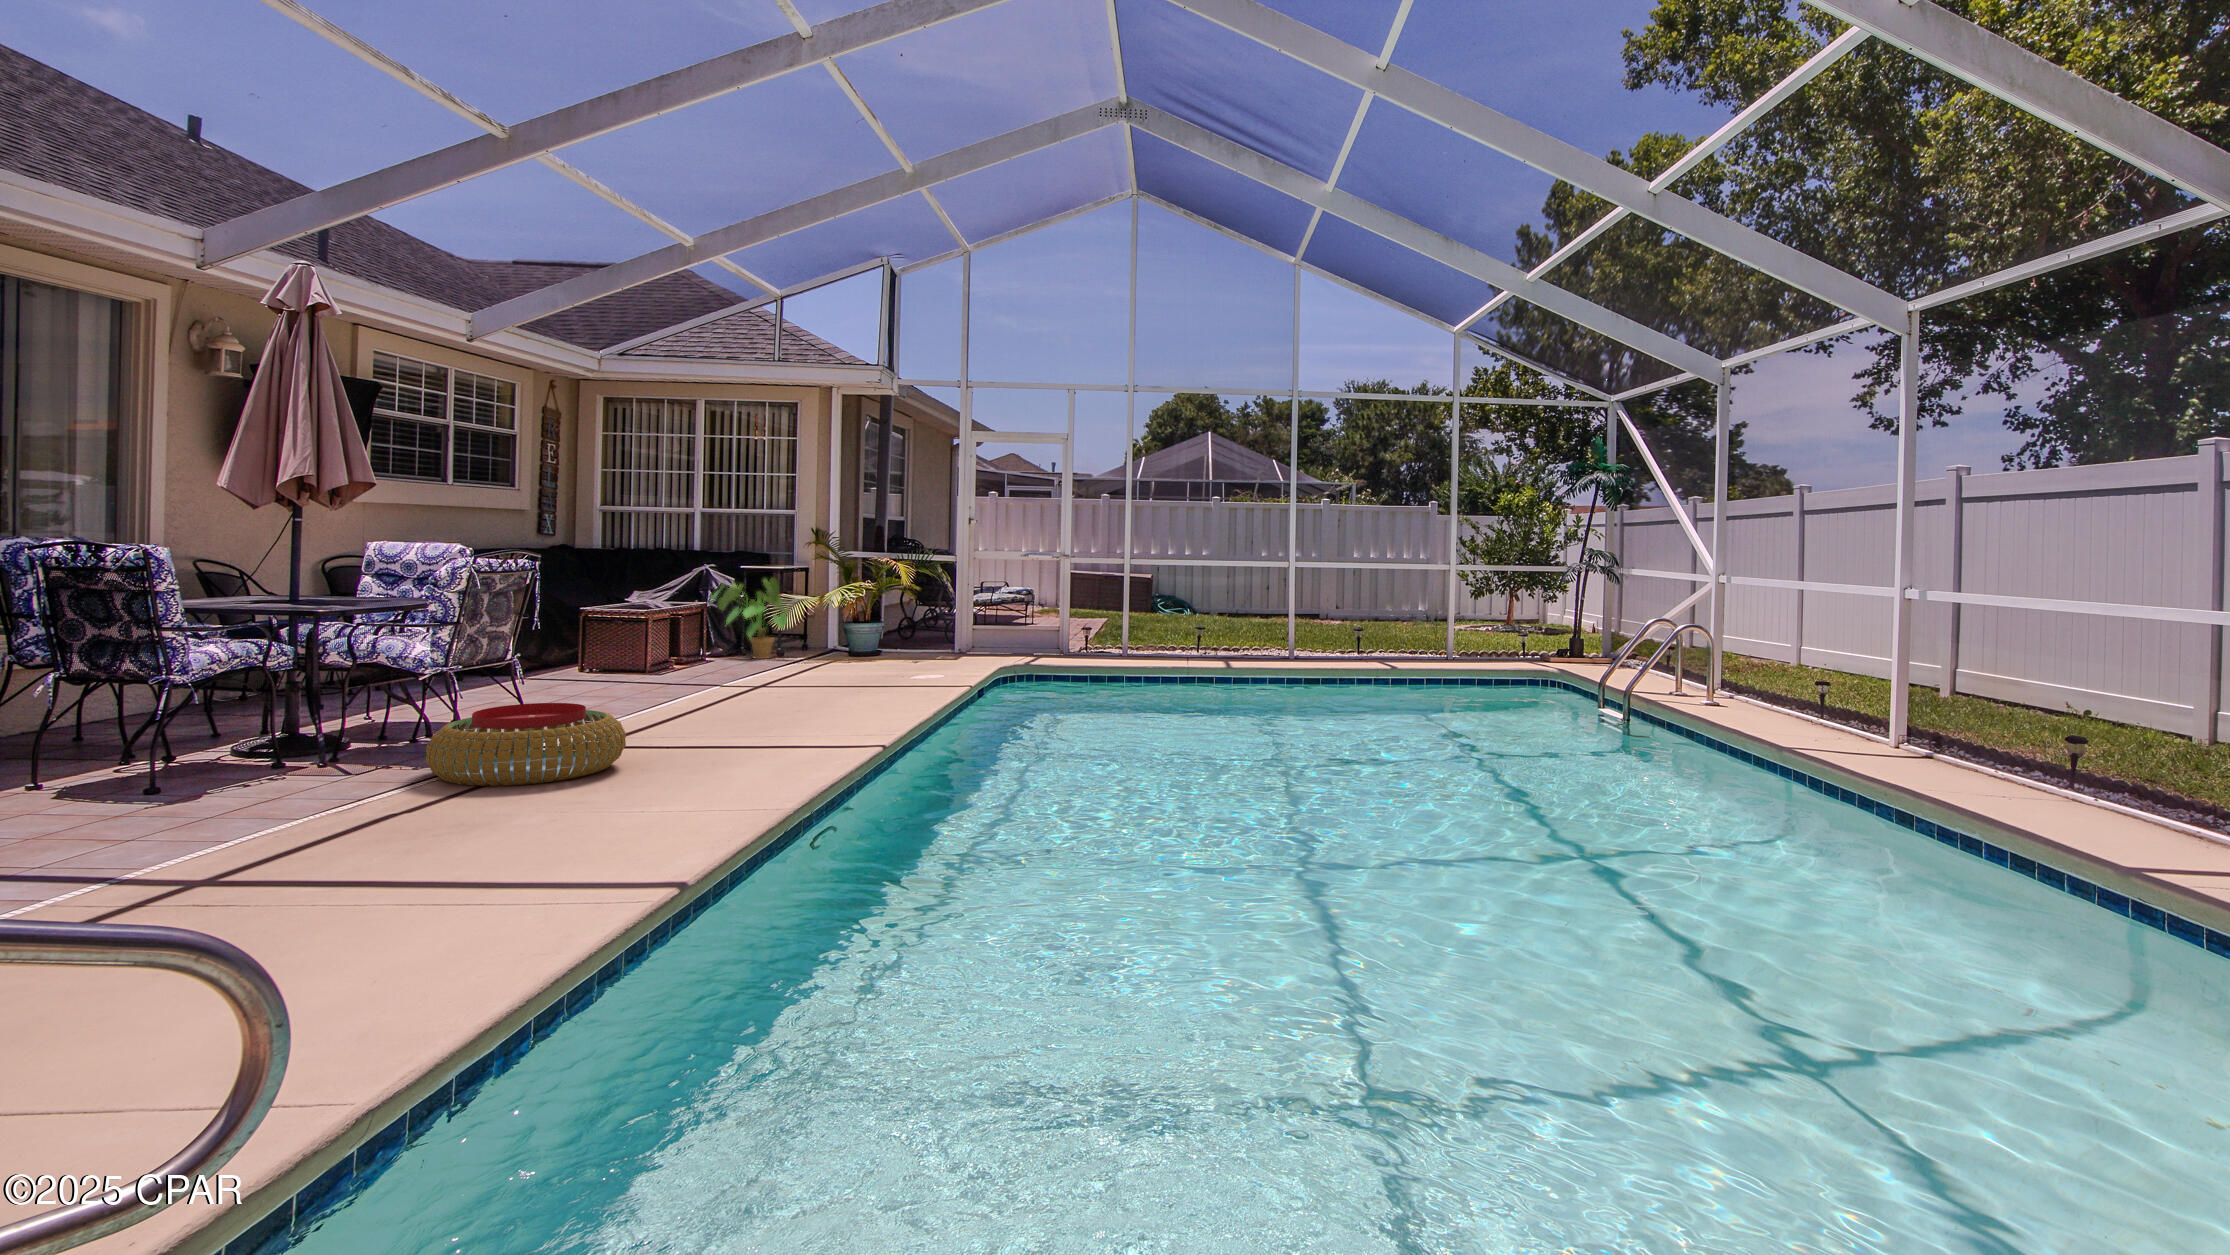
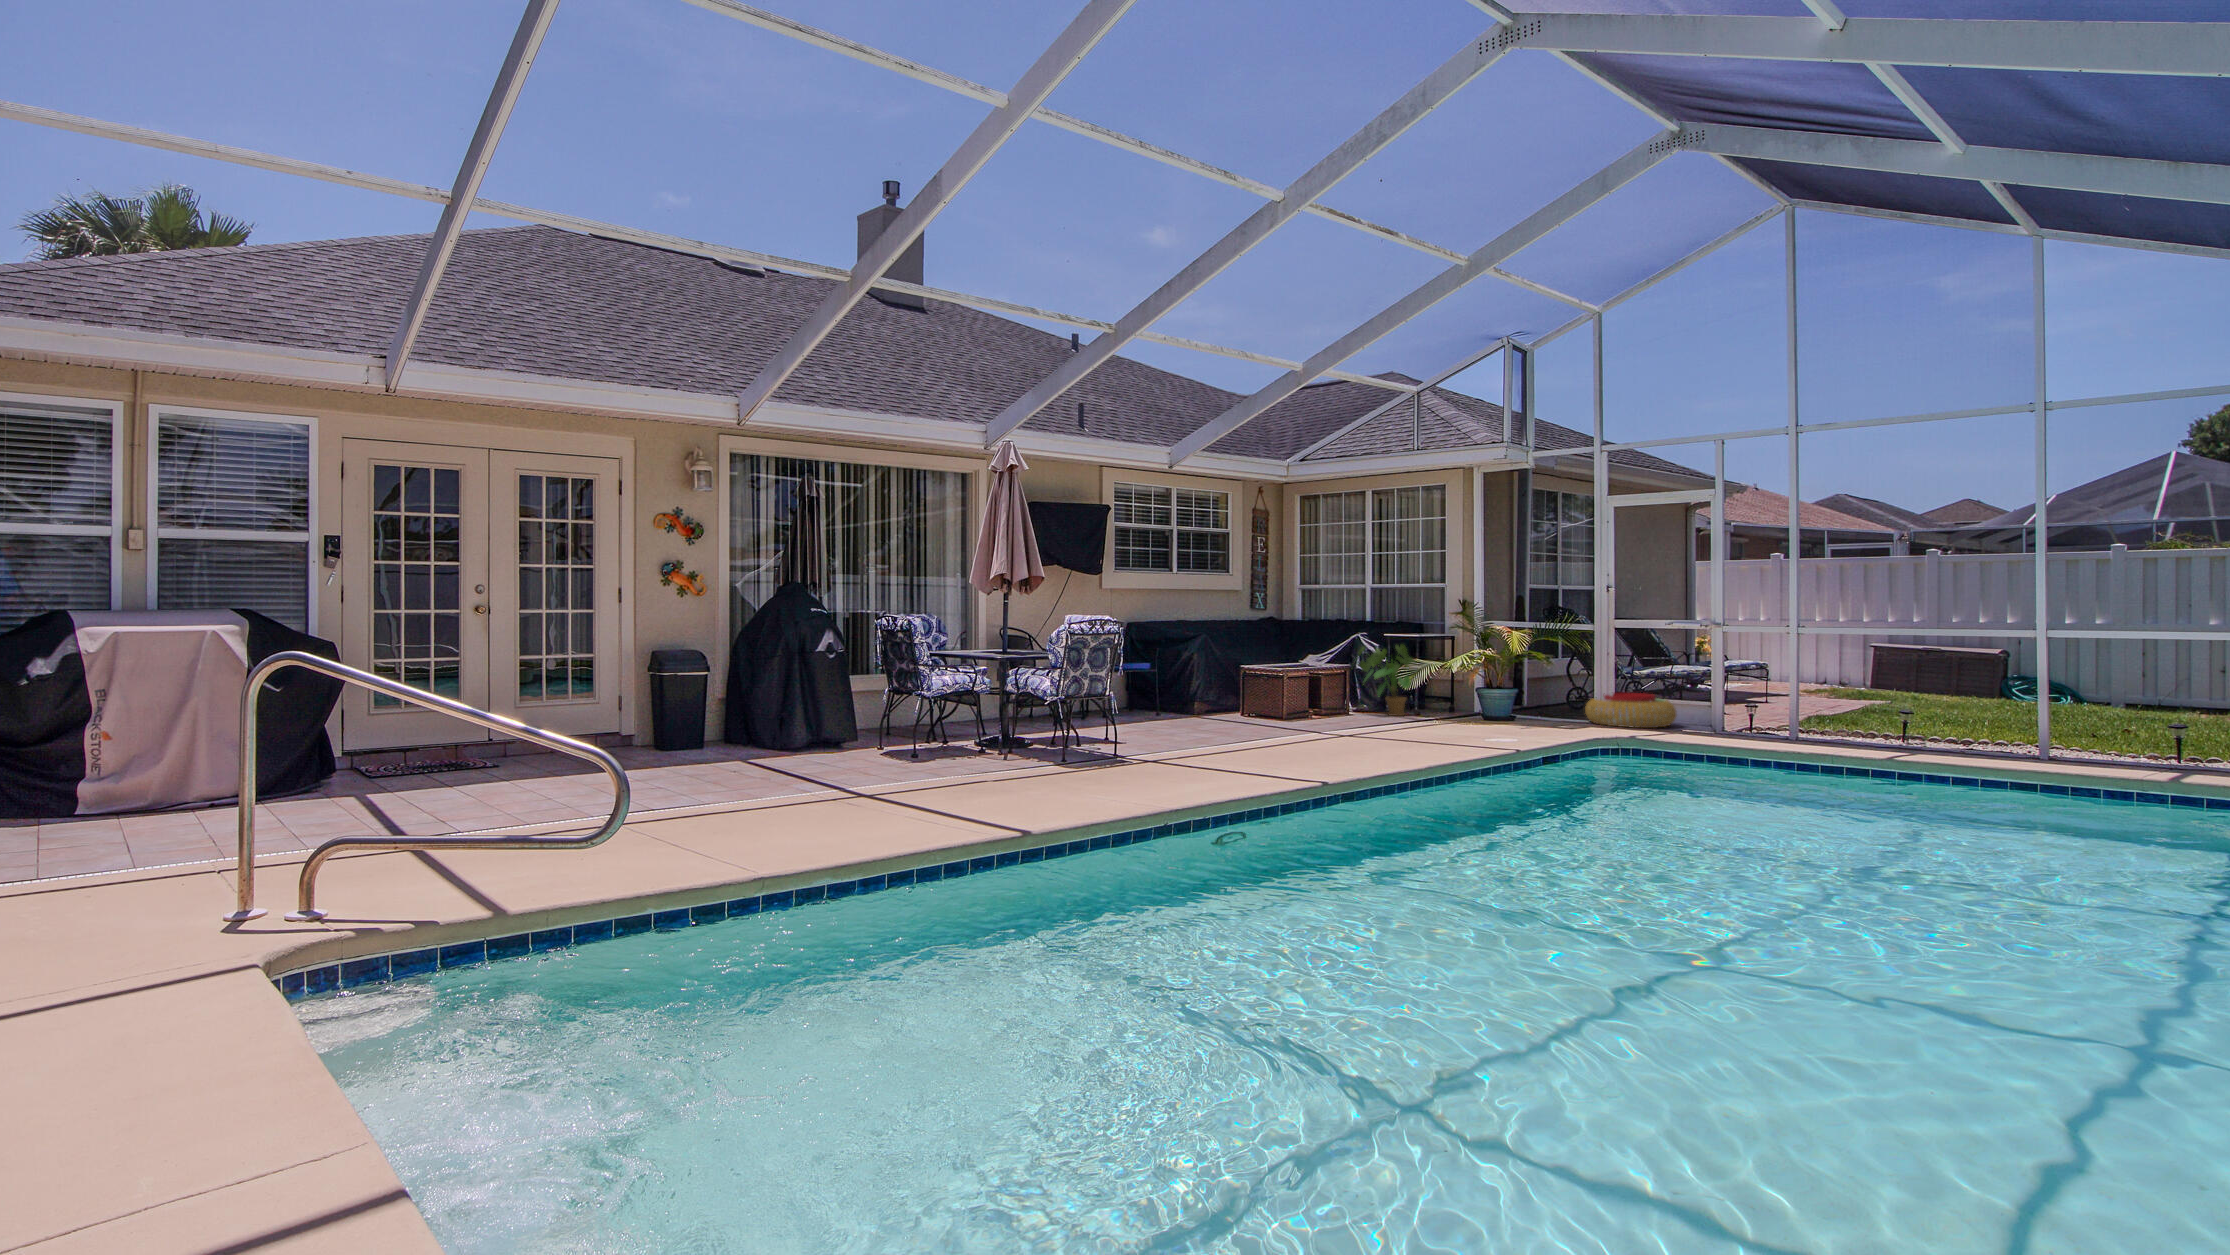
pouf: present [426,703,626,786] -> present [1585,693,1677,728]

